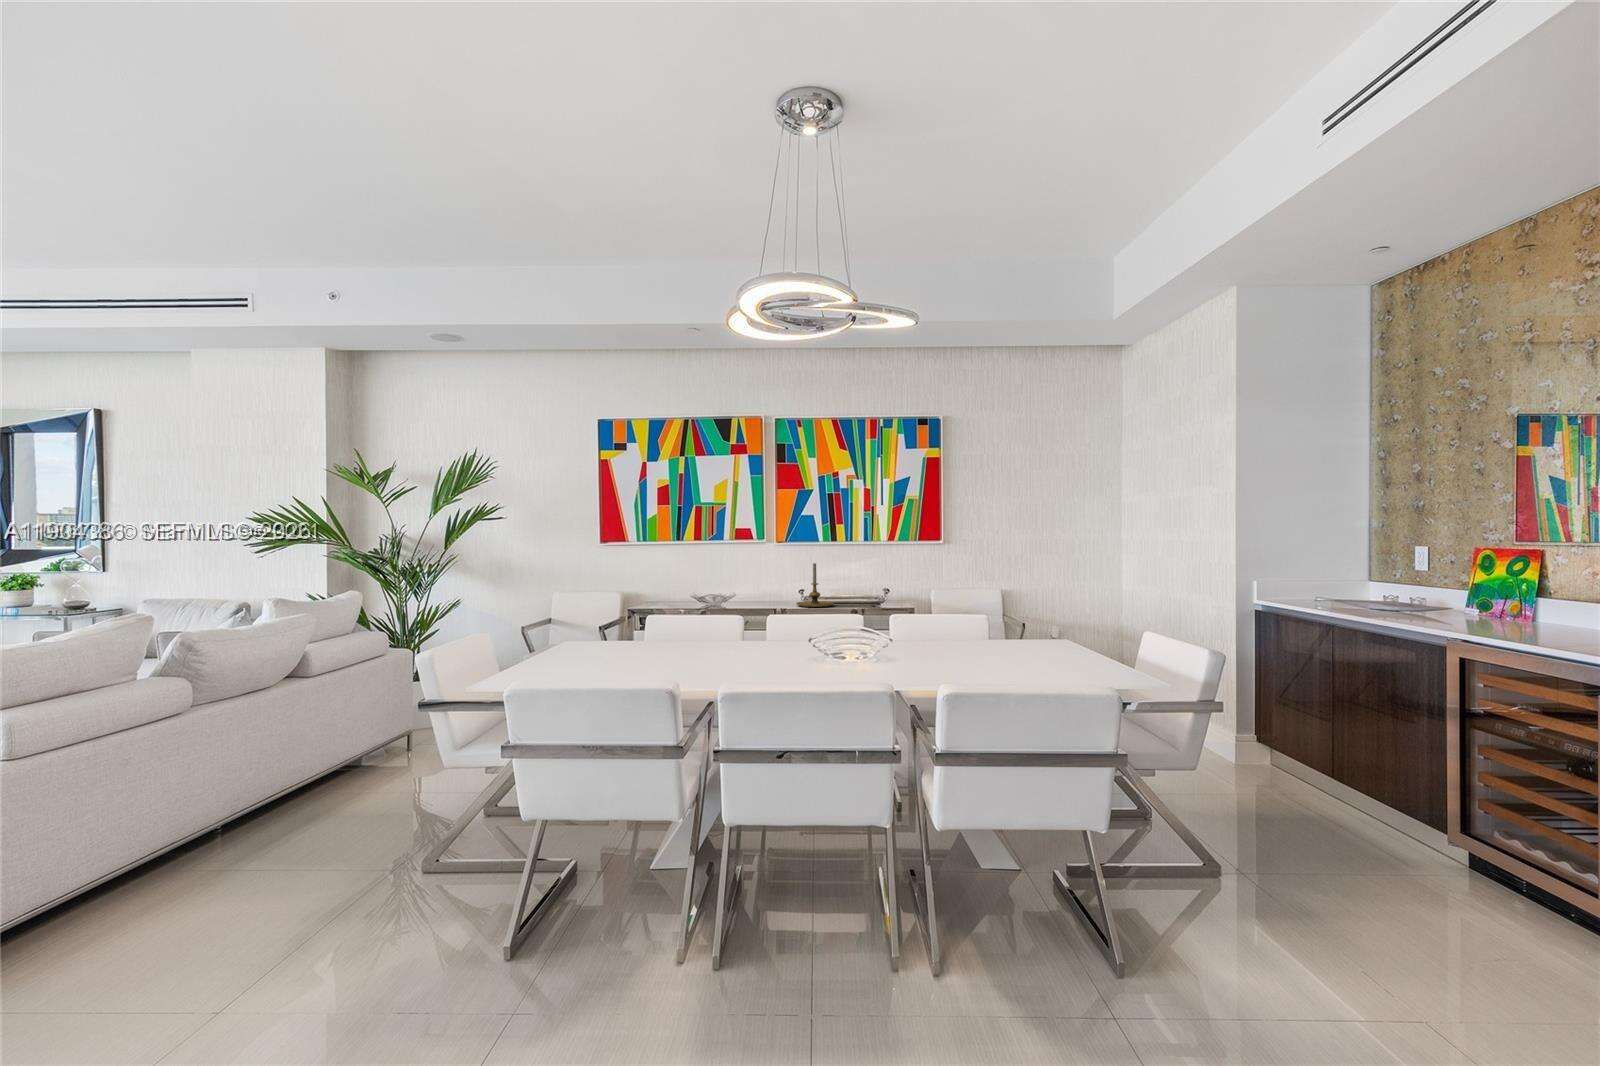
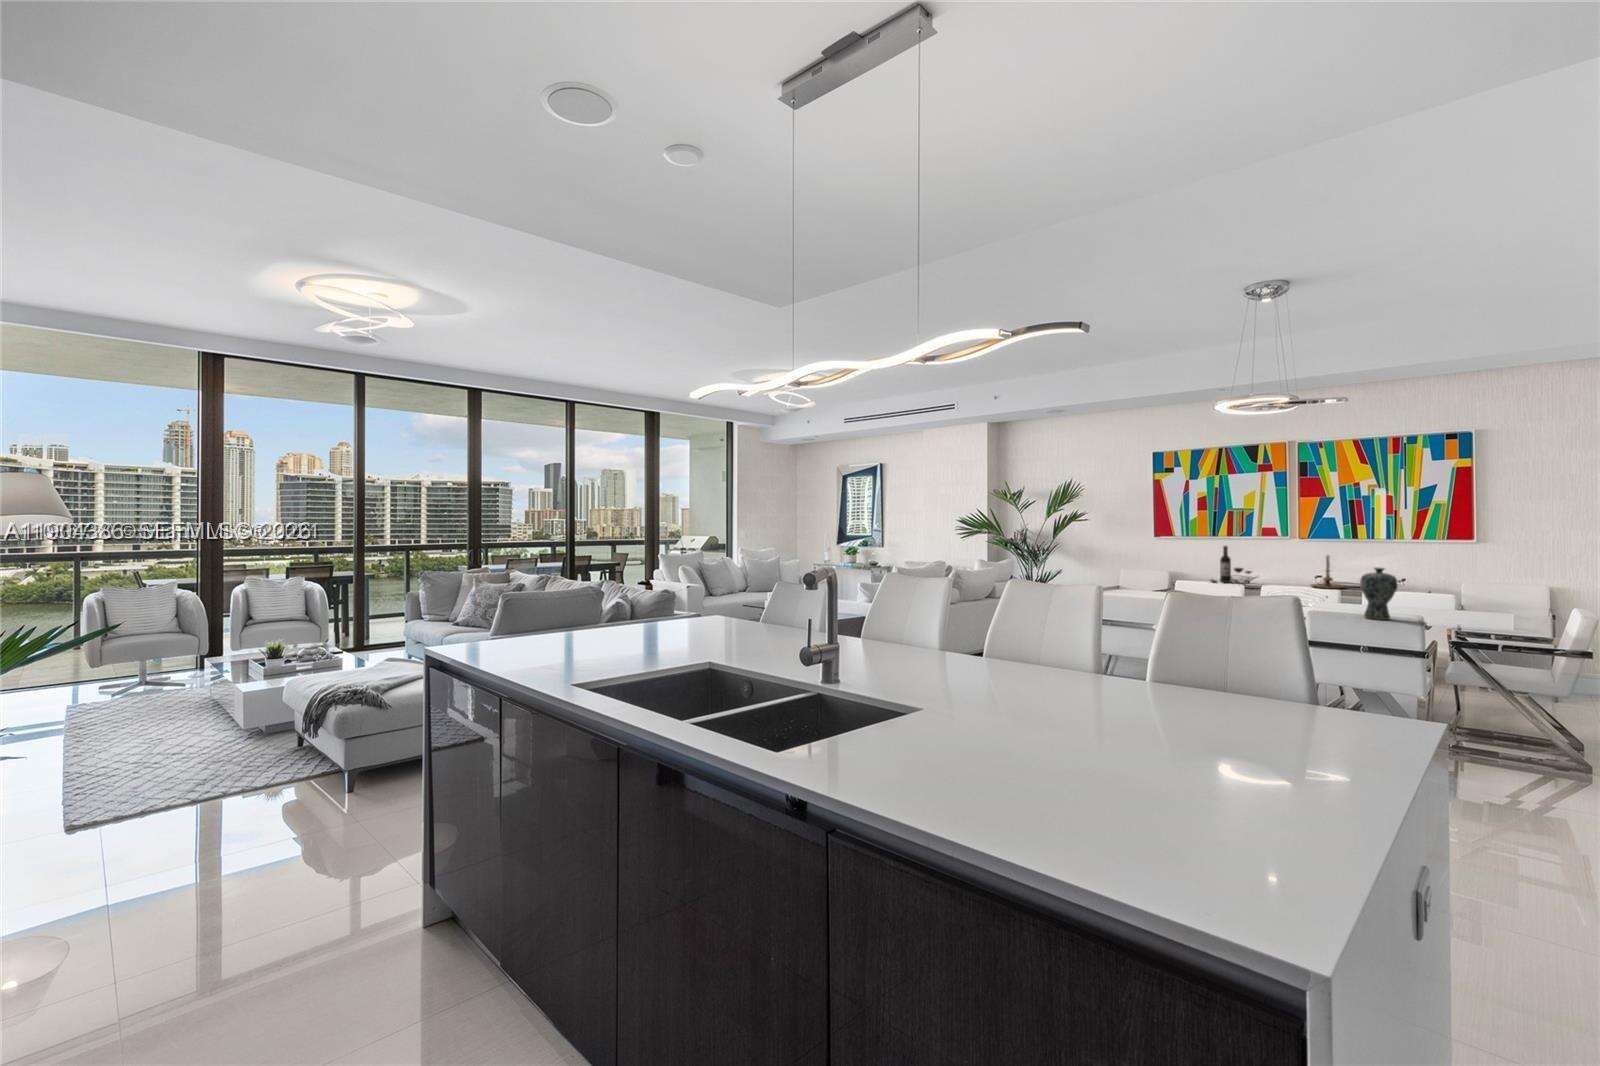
wine bottle: none [678,554,733,608] -> present [1211,546,1252,584]
vase: none [912,574,955,653] -> present [1360,567,1397,620]

